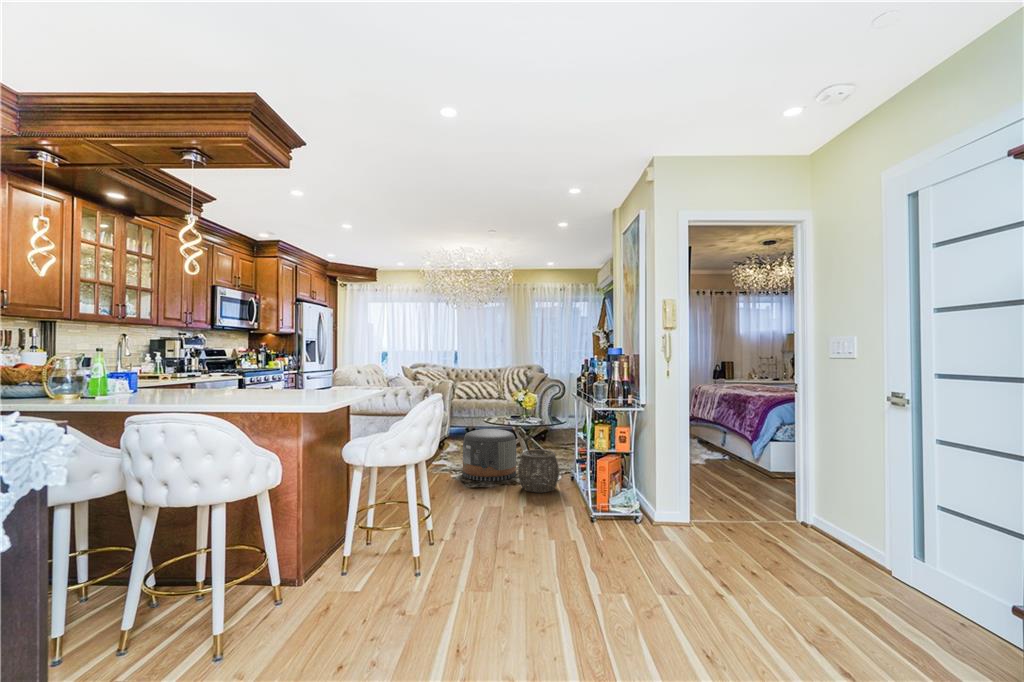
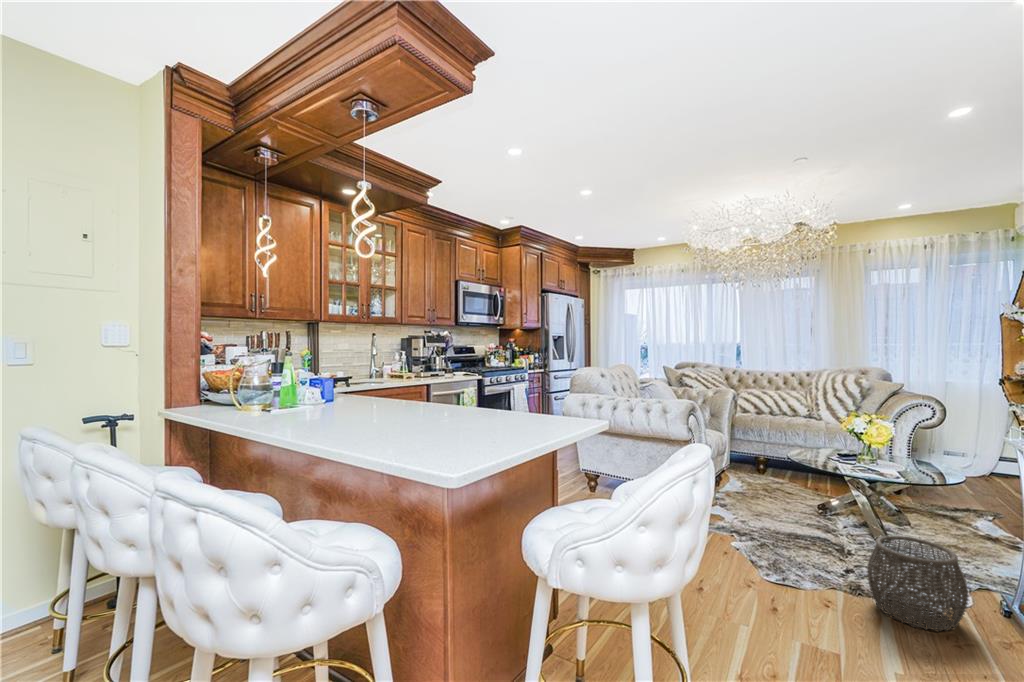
pouf: present [463,429,516,481] -> none [755,477,856,573]

